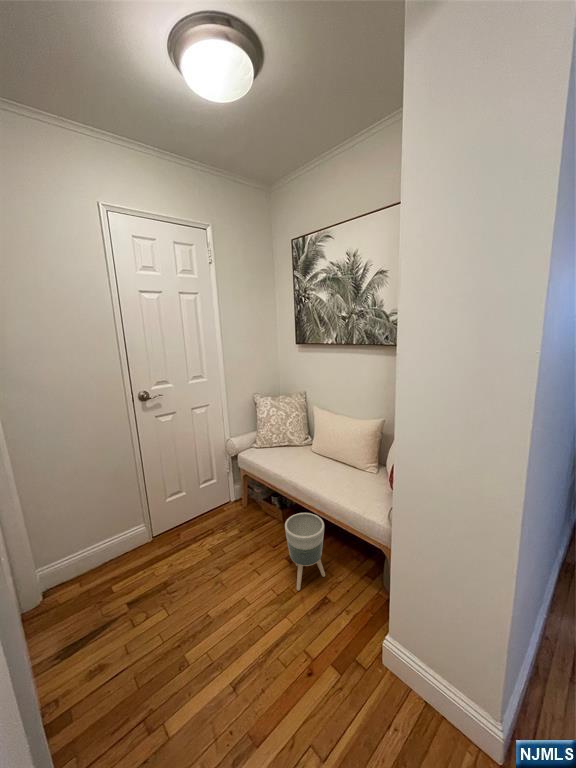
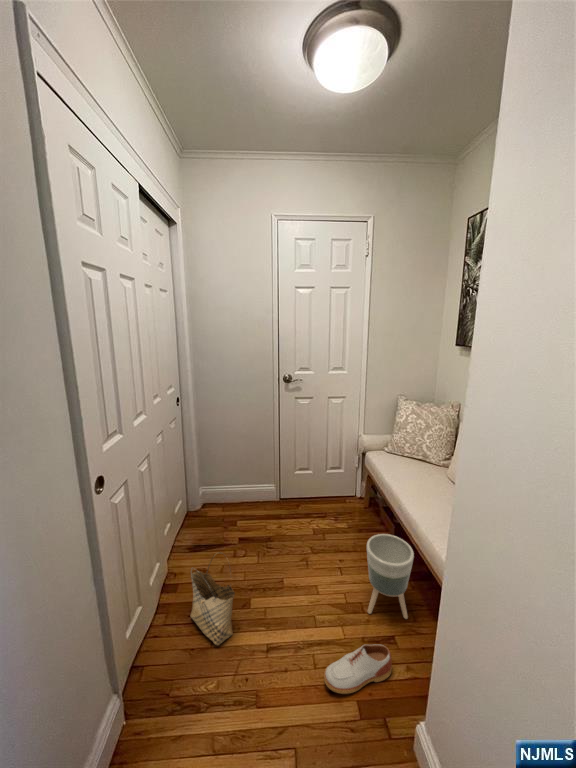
shoe: none [297,605,340,673] -> present [324,645,392,694]
woven basket: none [110,620,187,736] -> present [190,552,235,645]

